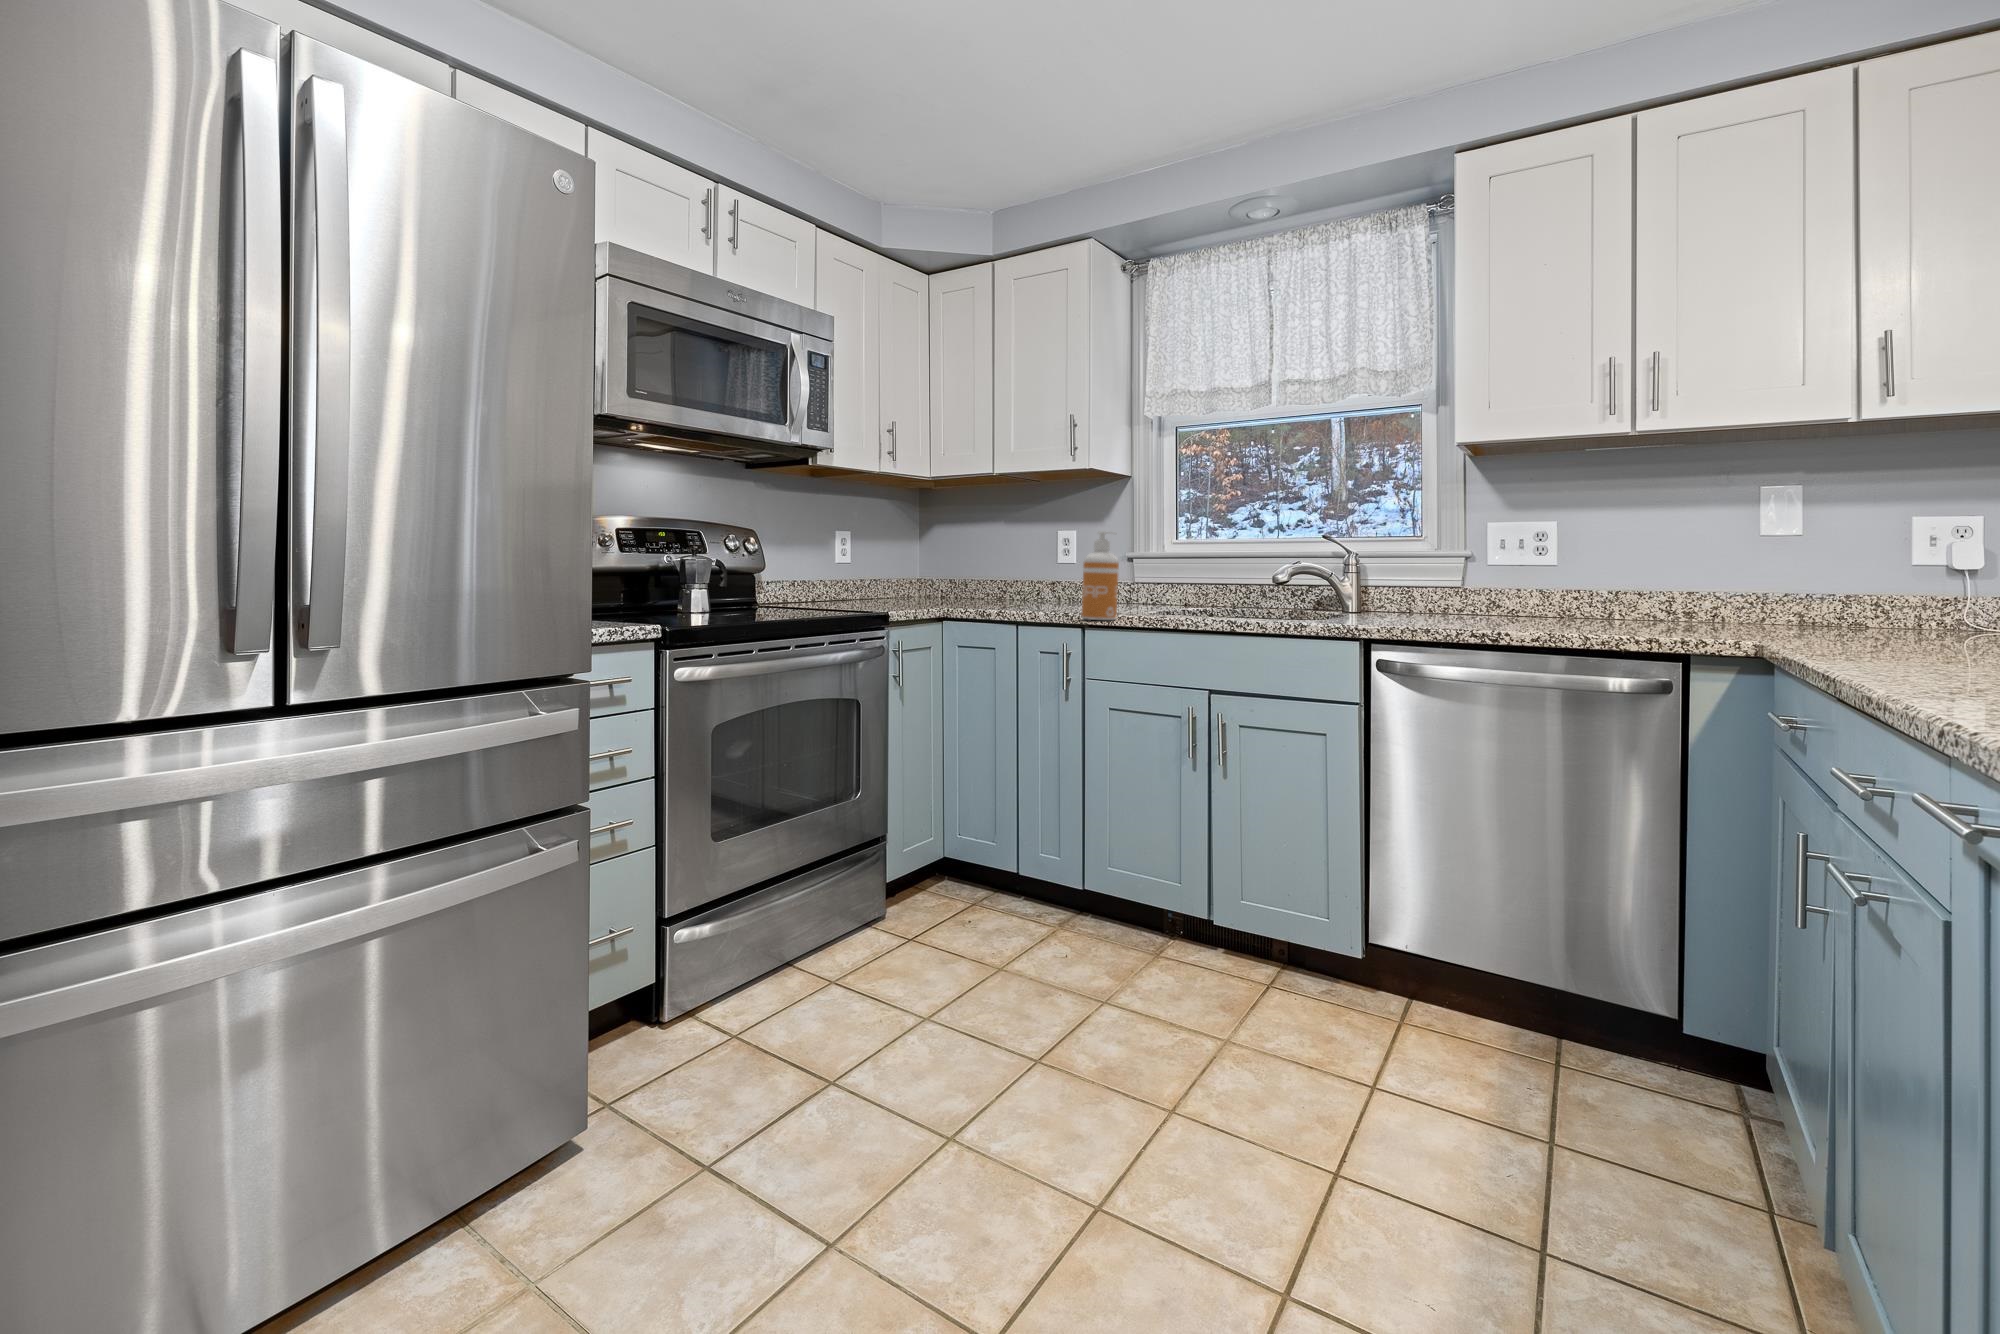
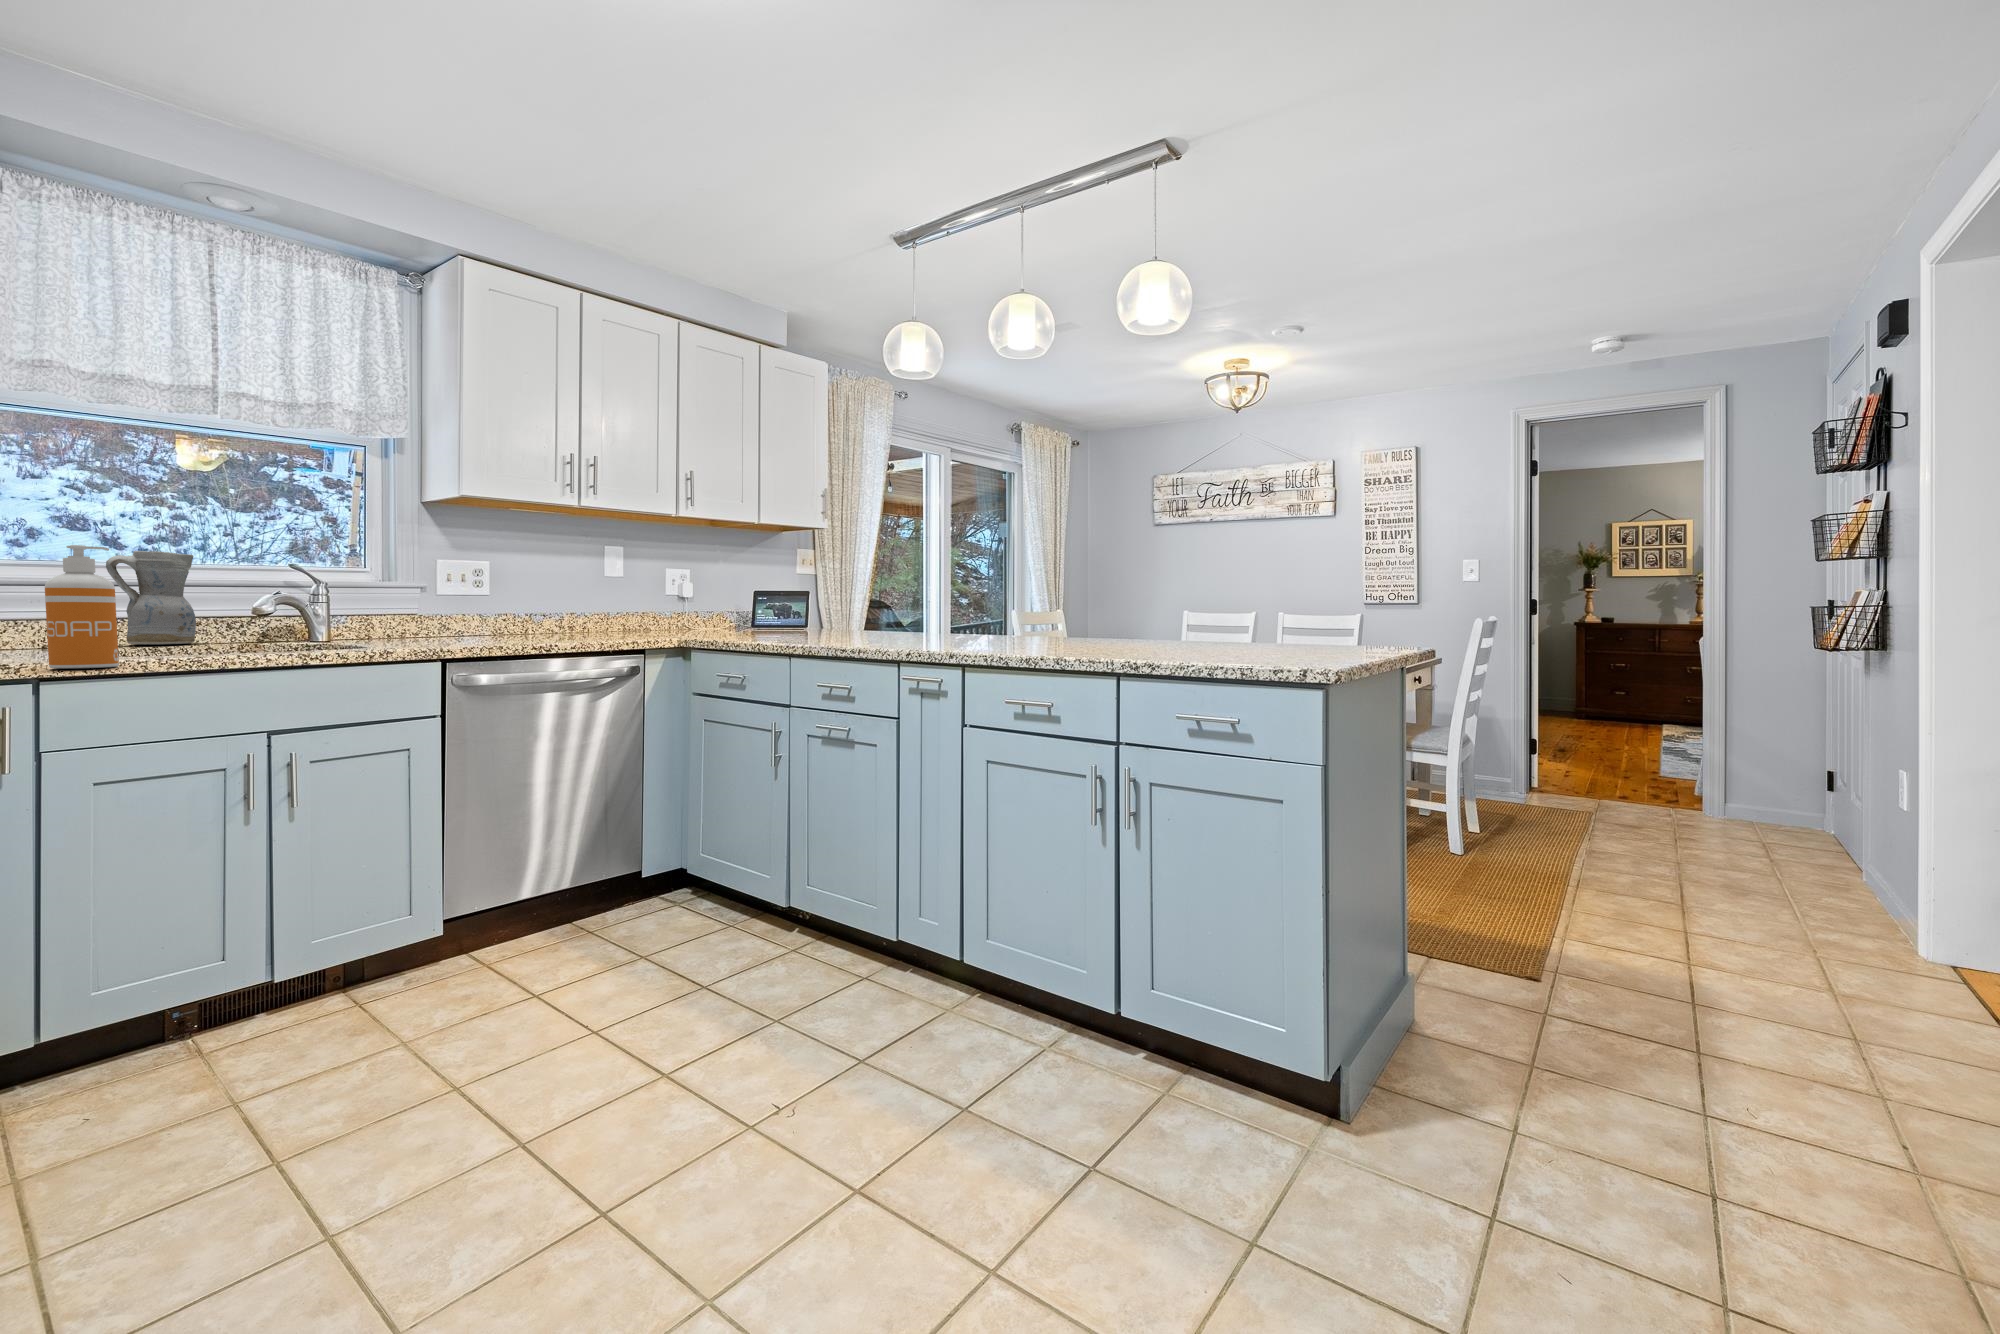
ceramic pitcher: none [1223,532,1271,606] -> present [106,551,196,645]

